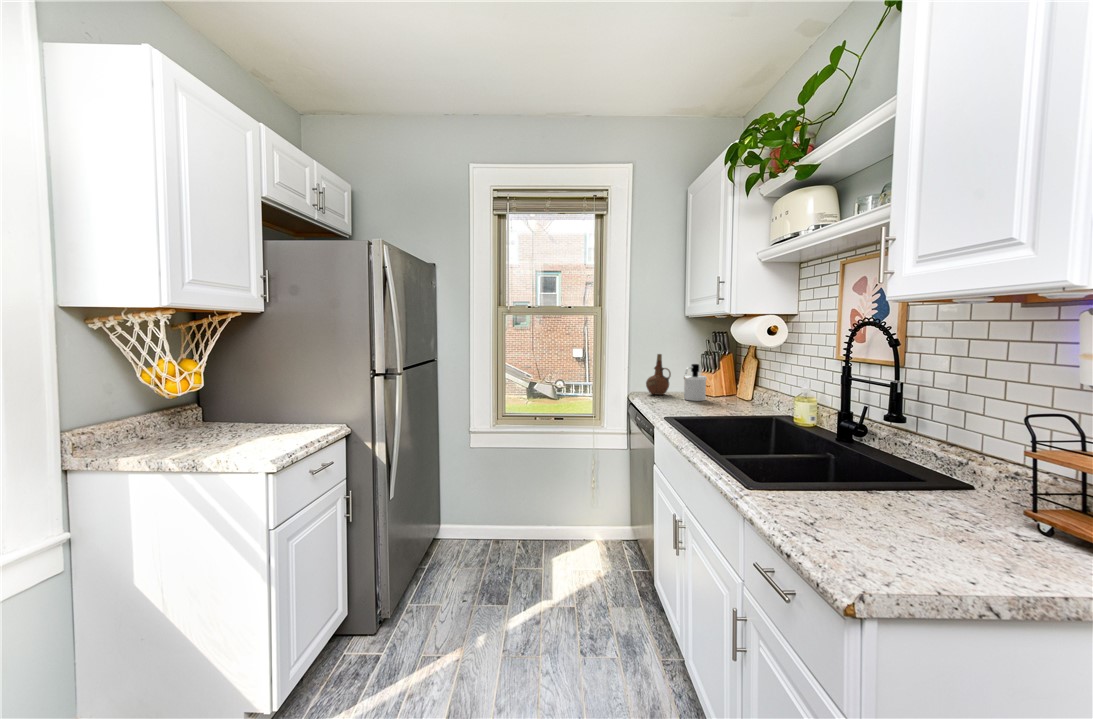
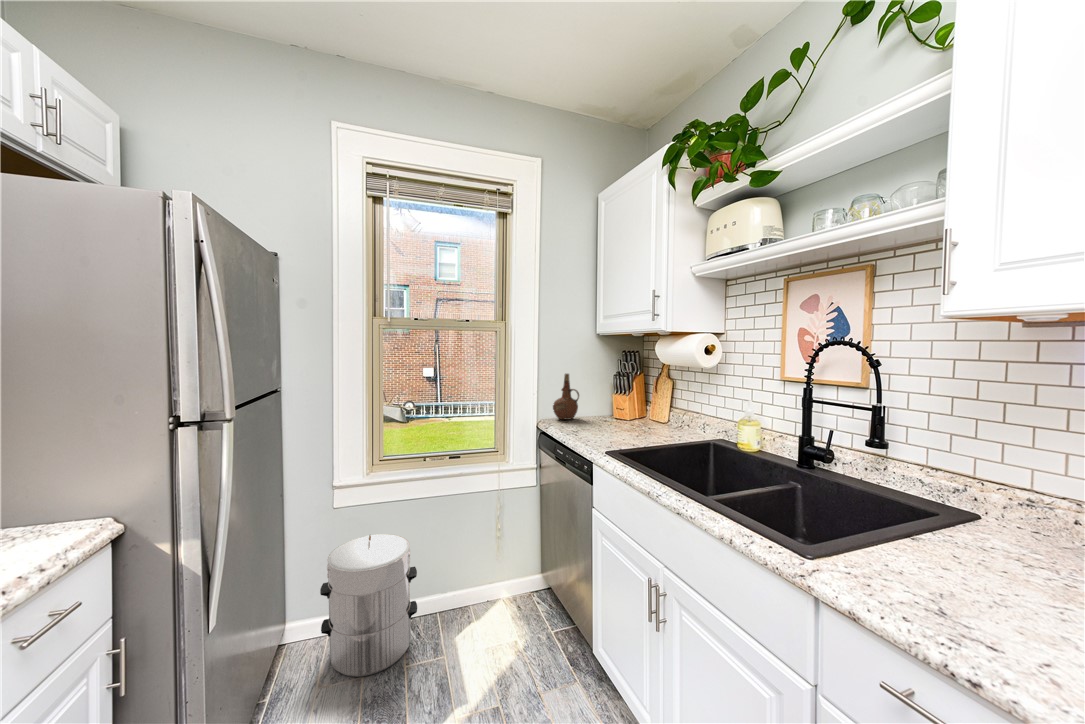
soap dispenser: present [684,364,707,401] -> none [599,384,623,425]
waste bin: none [460,469,526,567] -> present [320,534,417,677]

